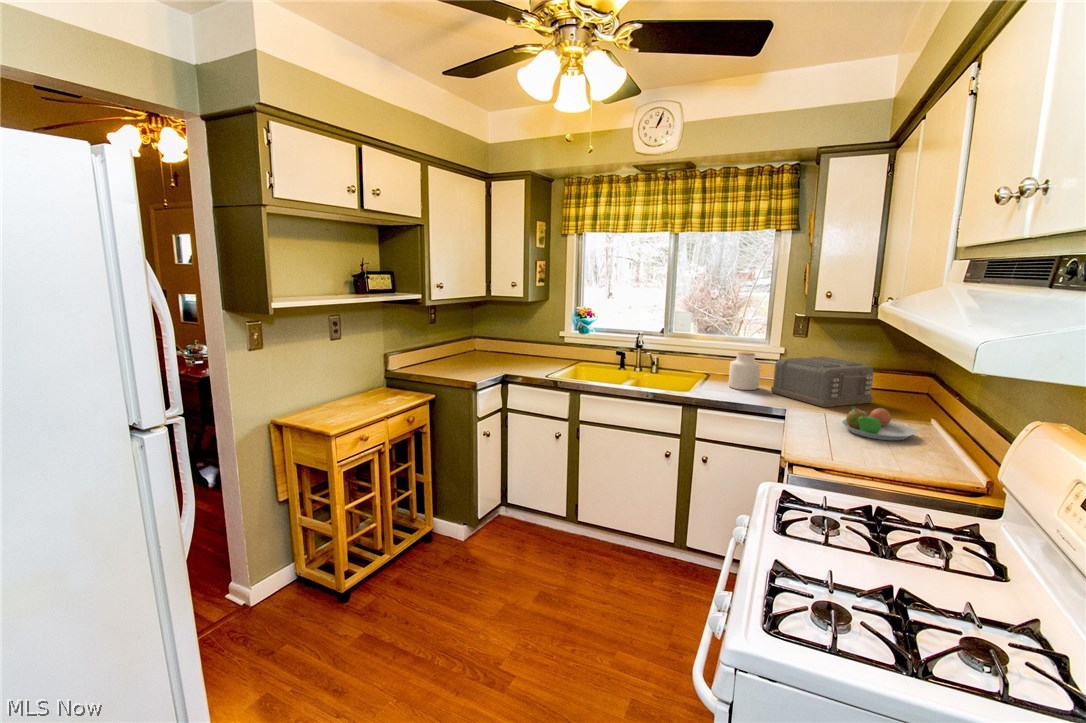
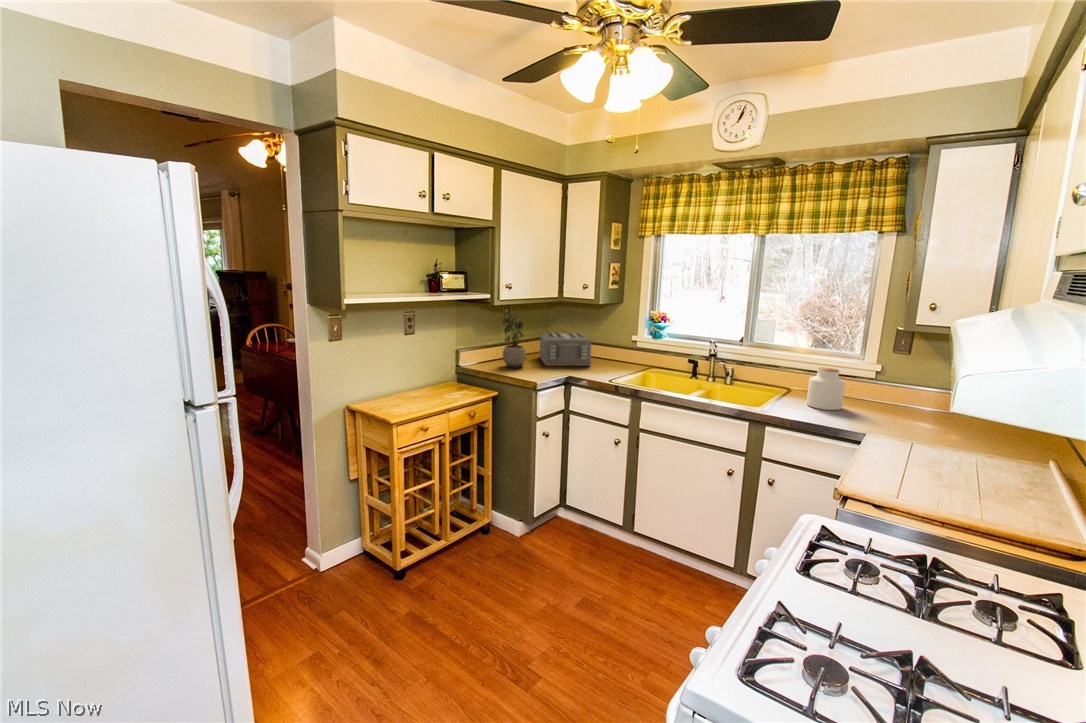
potted plant: none [434,310,459,369] -> present [503,310,526,368]
toaster: present [771,357,873,407] -> present [539,333,591,366]
fruit bowl: present [842,406,915,440] -> none [923,438,1015,483]

